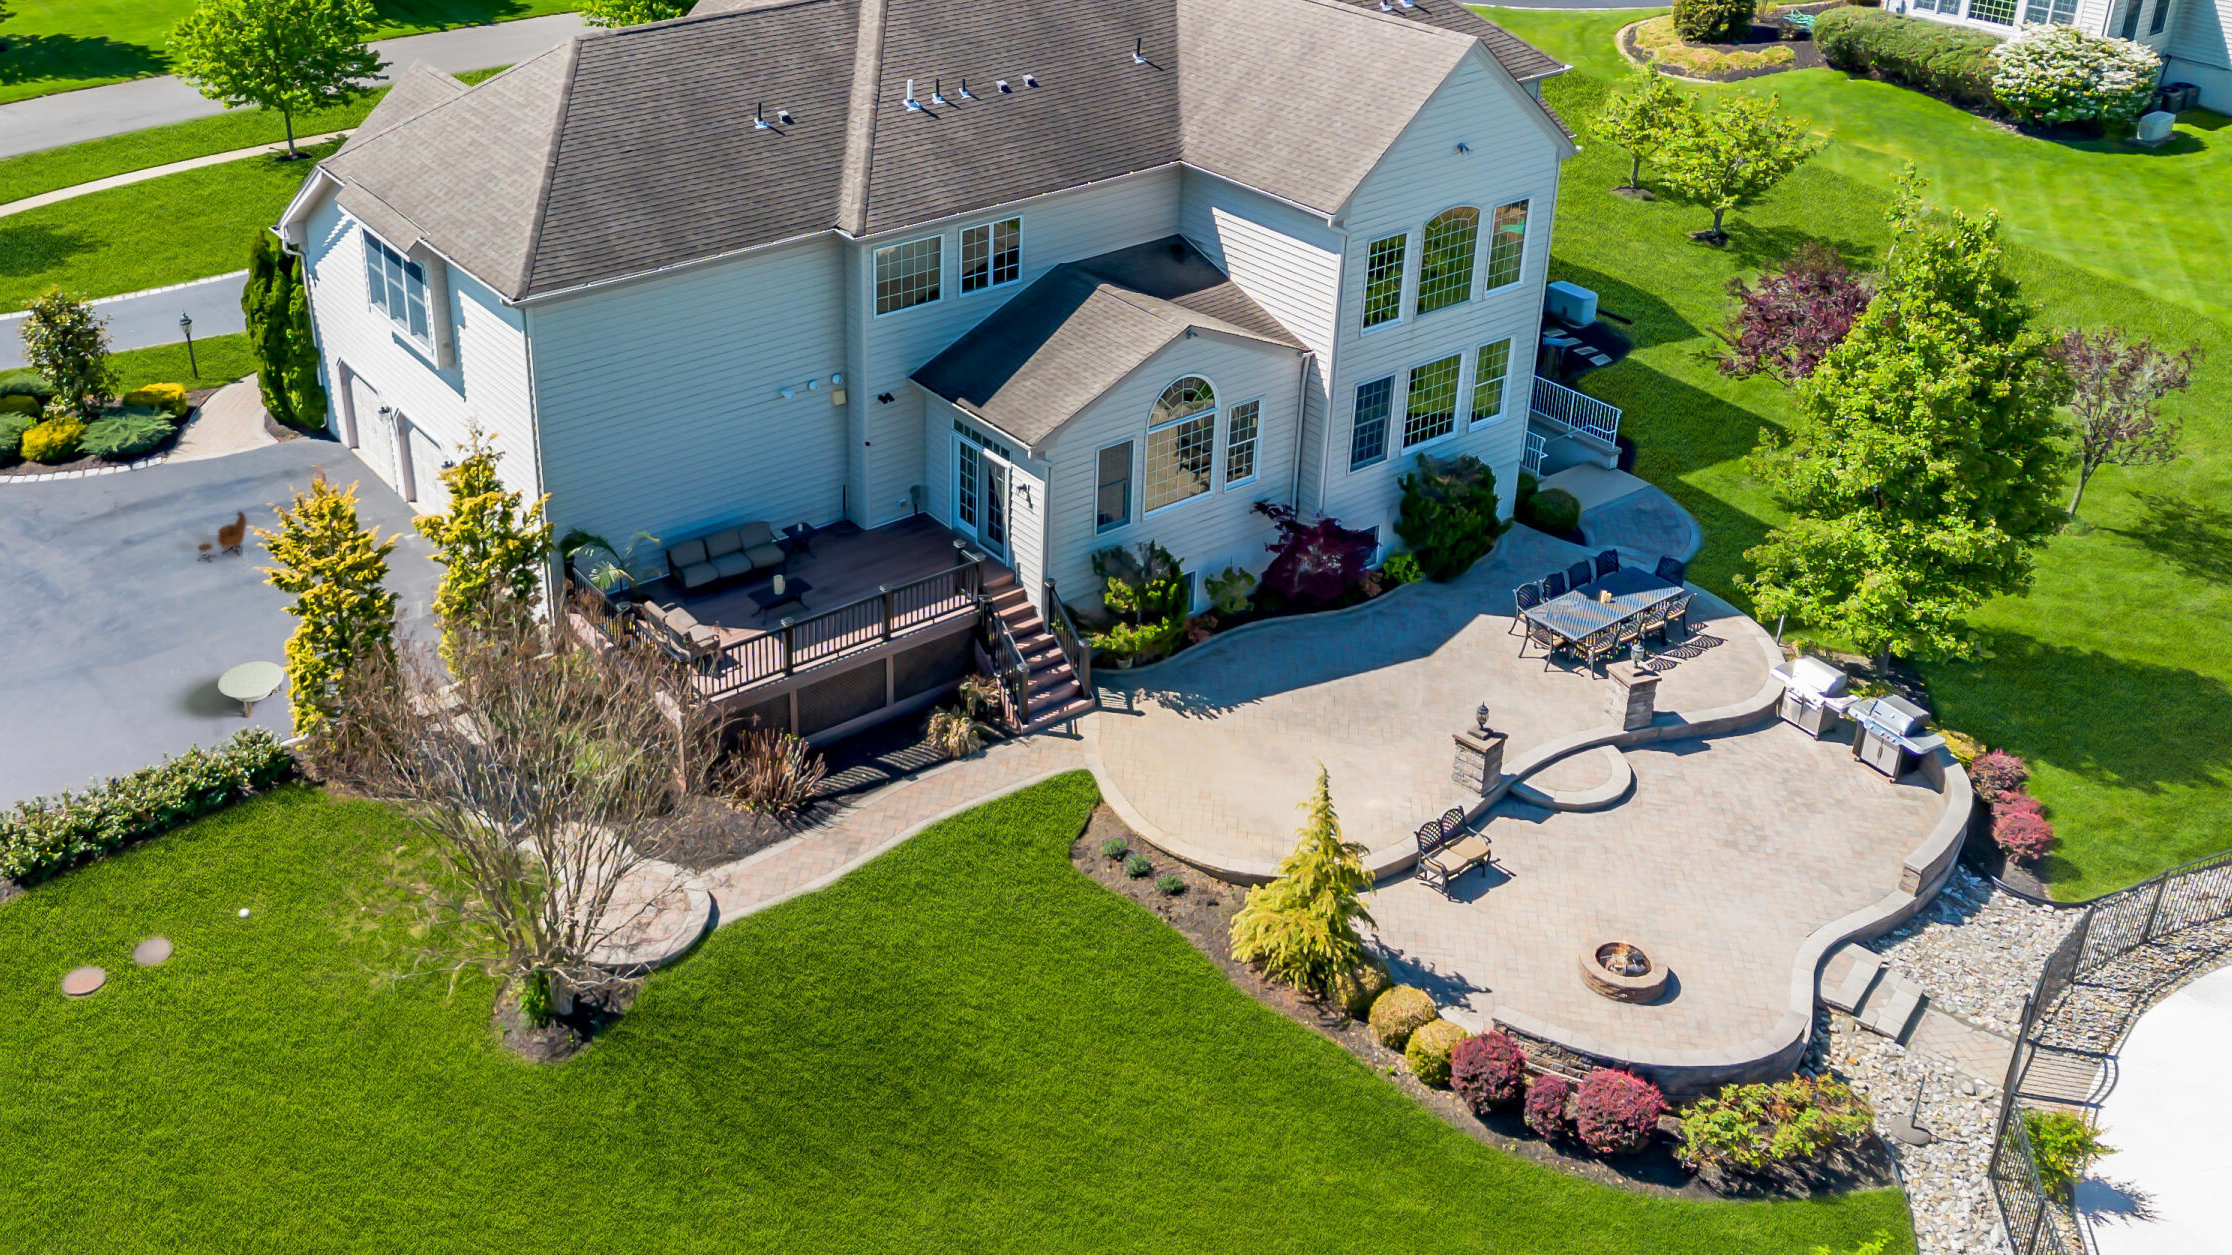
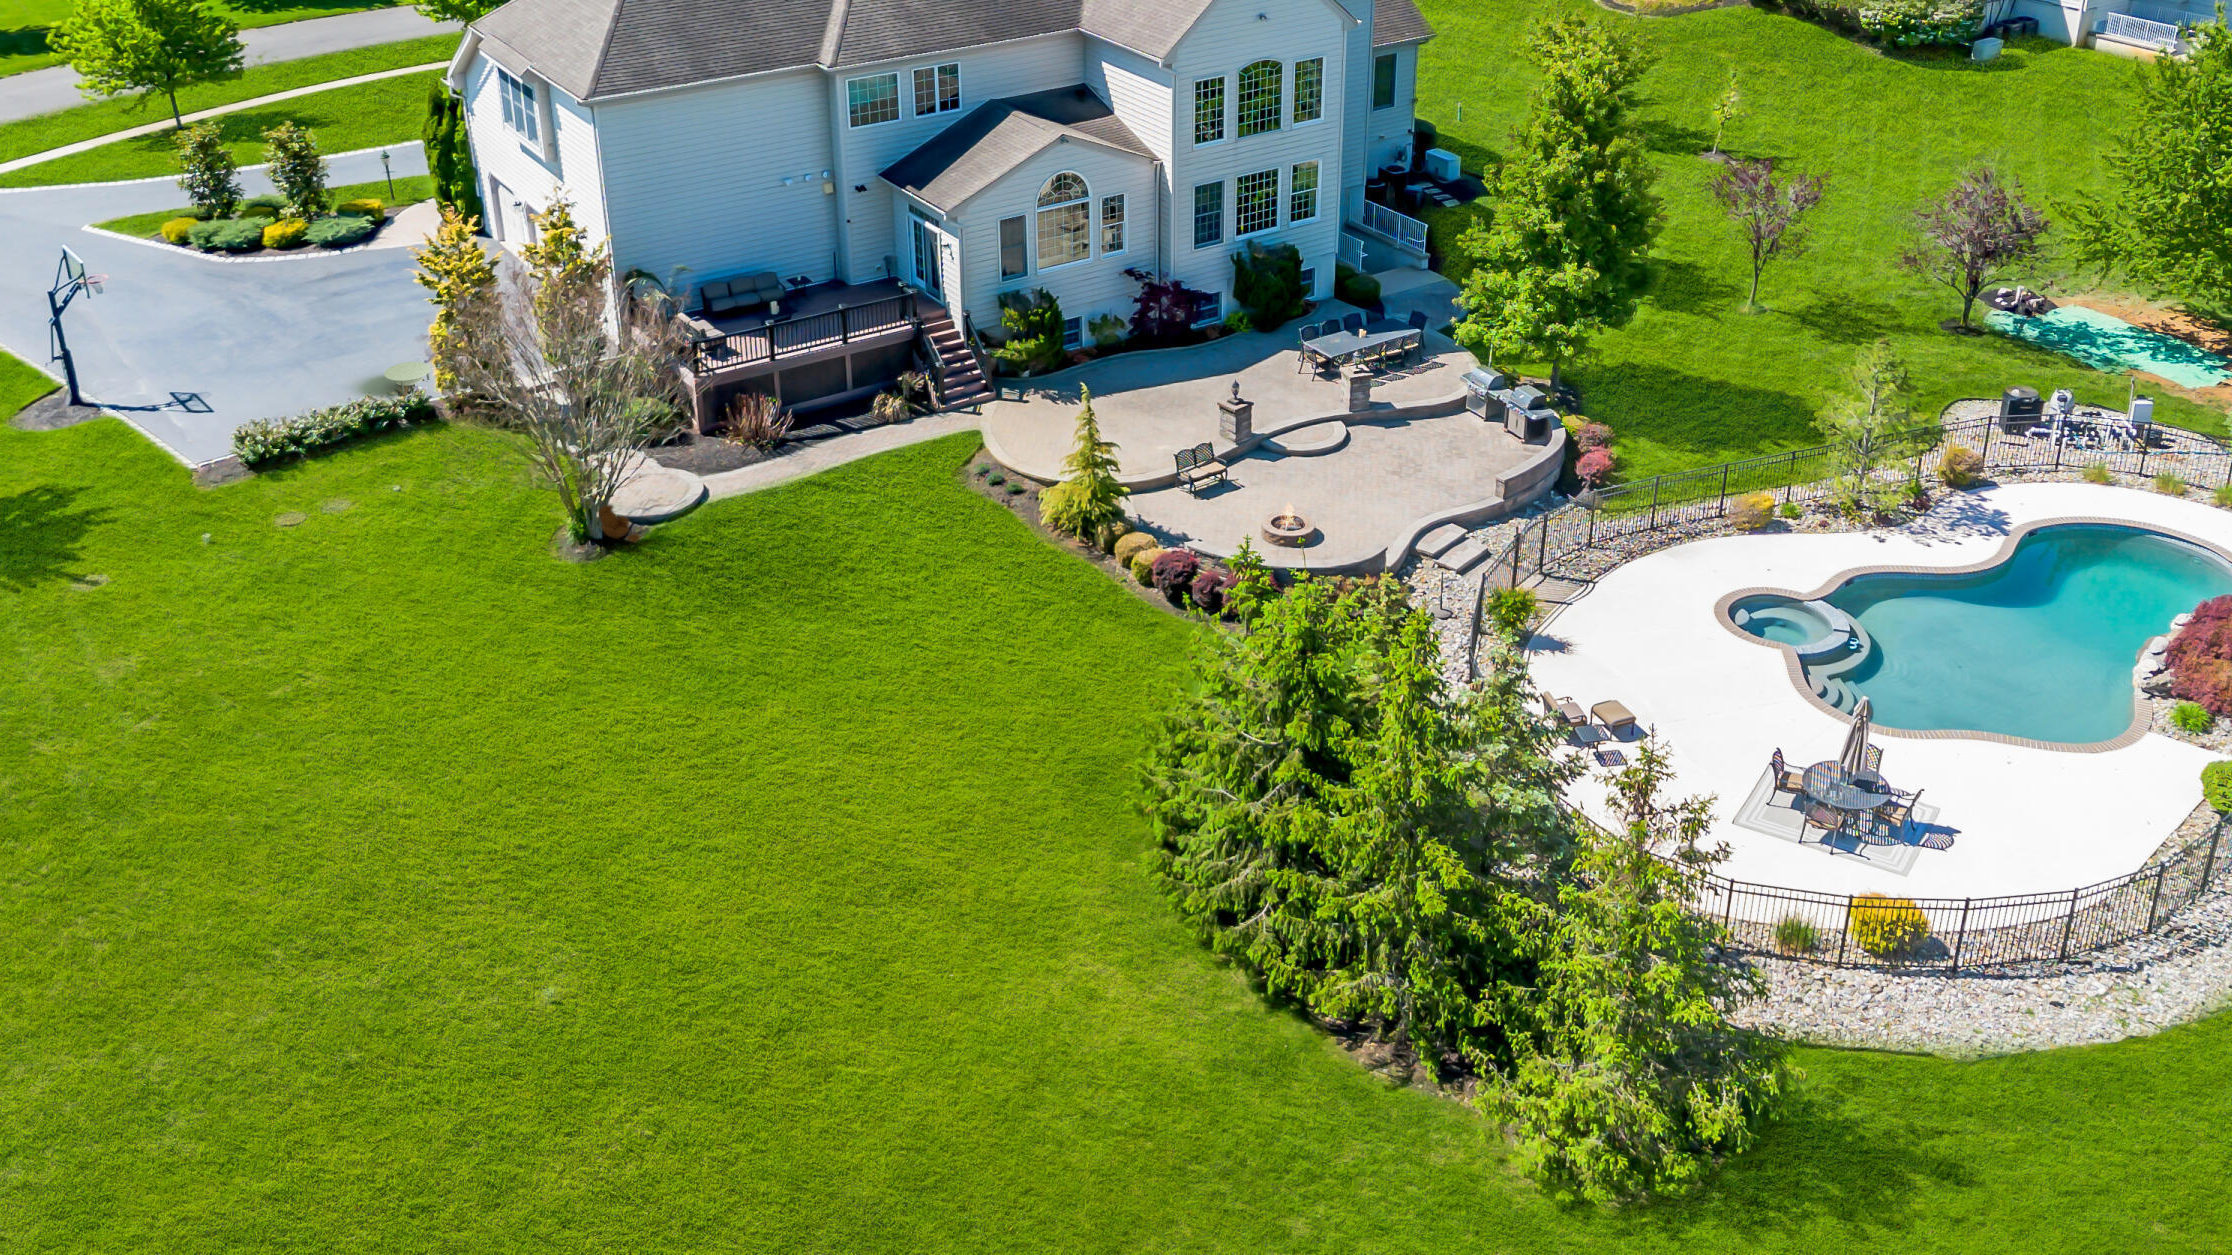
lounge chair: present [198,512,246,562] -> present [598,504,640,547]

